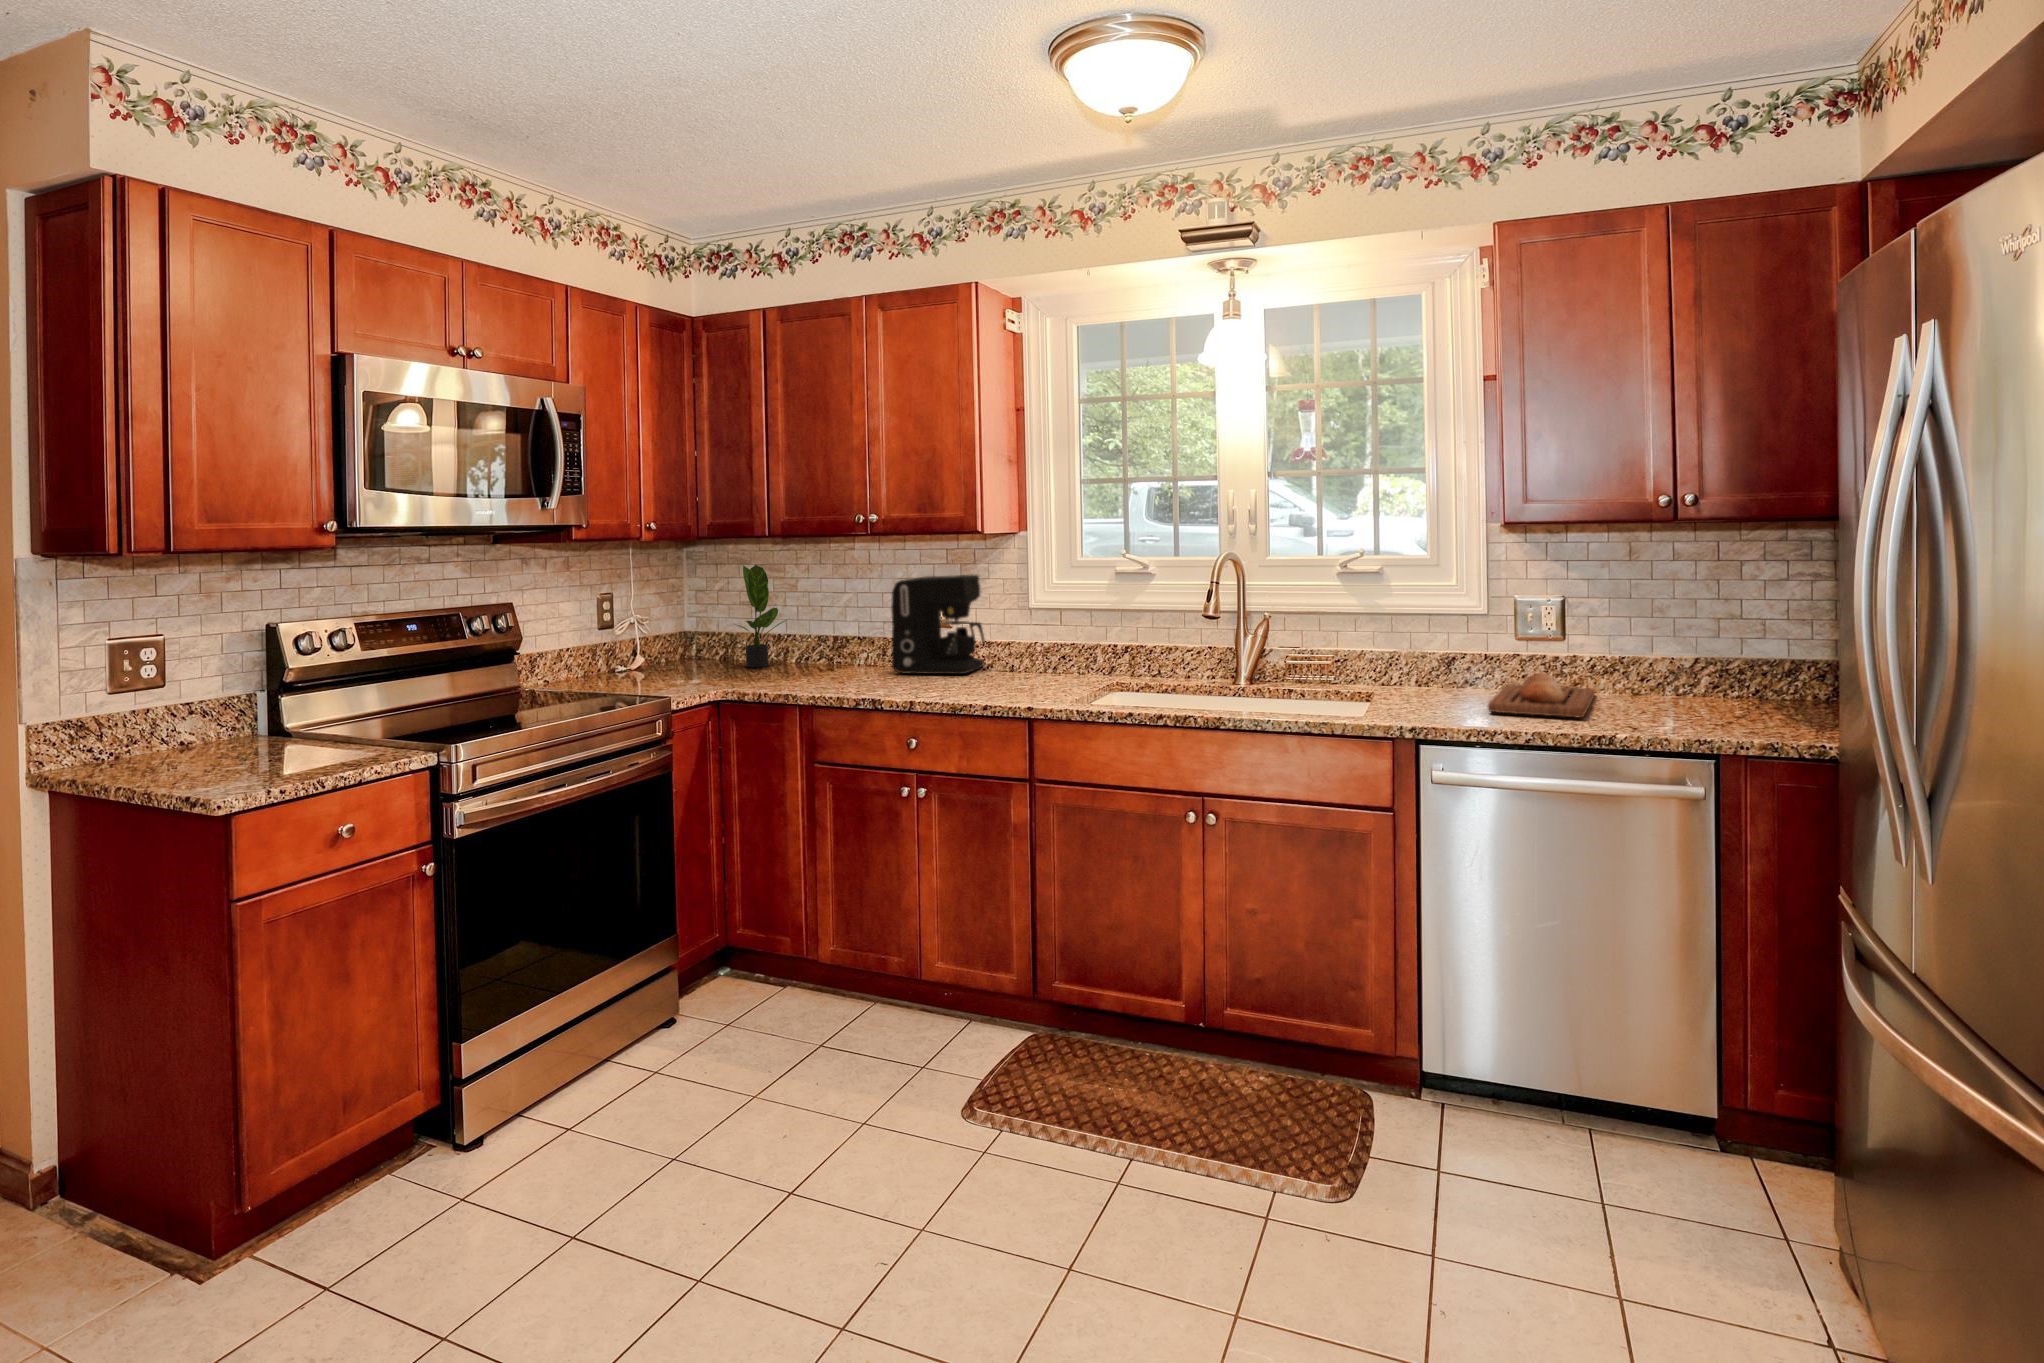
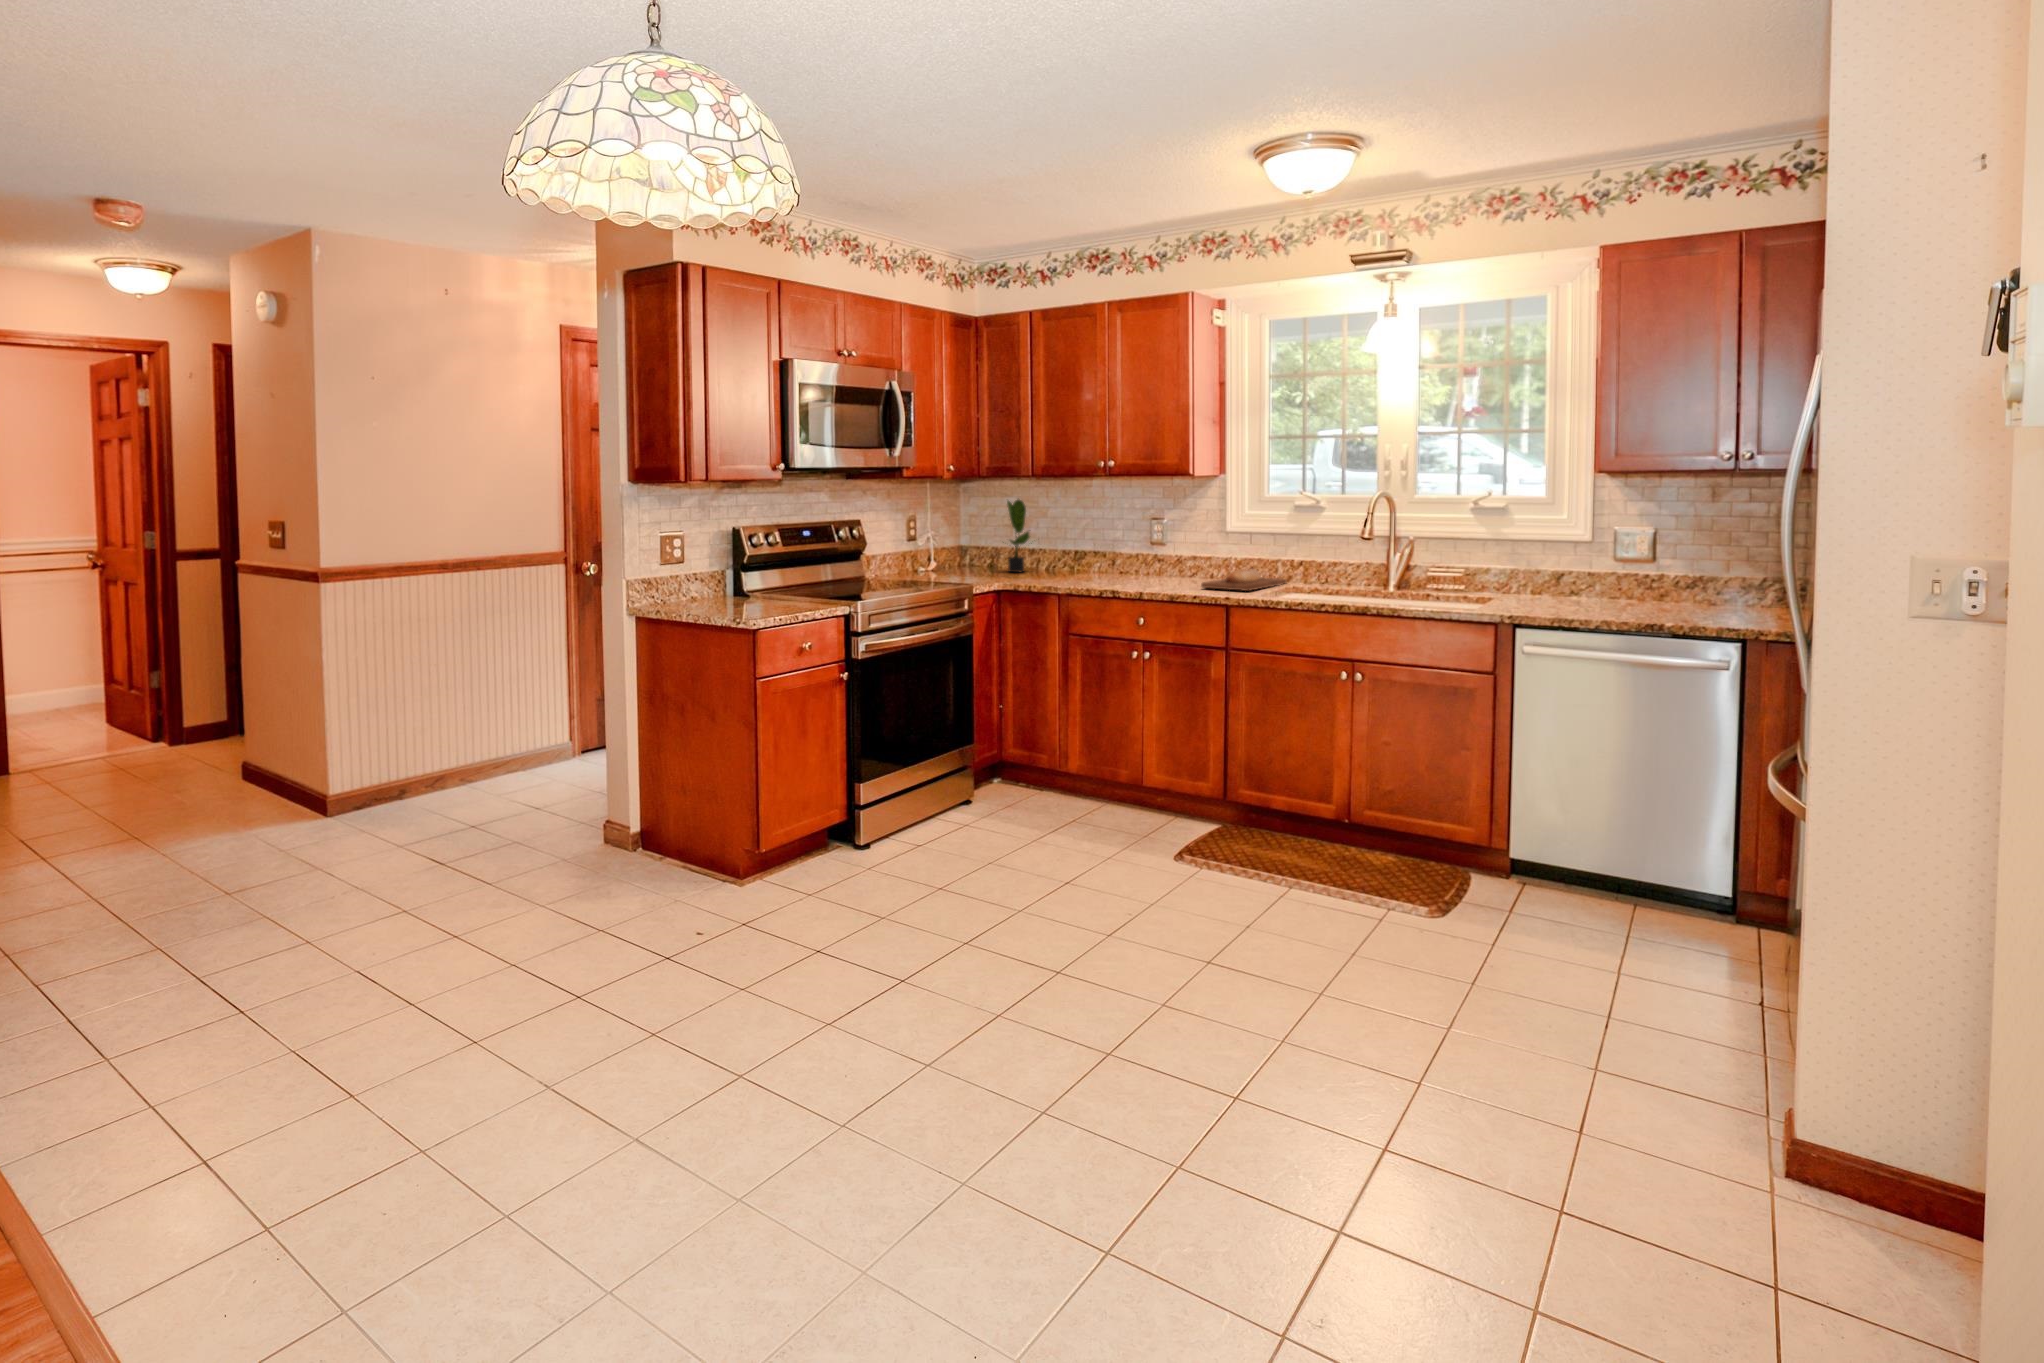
coffee maker: present [891,575,985,674] -> none [1119,508,1189,579]
bread loaf: present [1488,673,1595,718] -> present [1201,568,1287,591]

